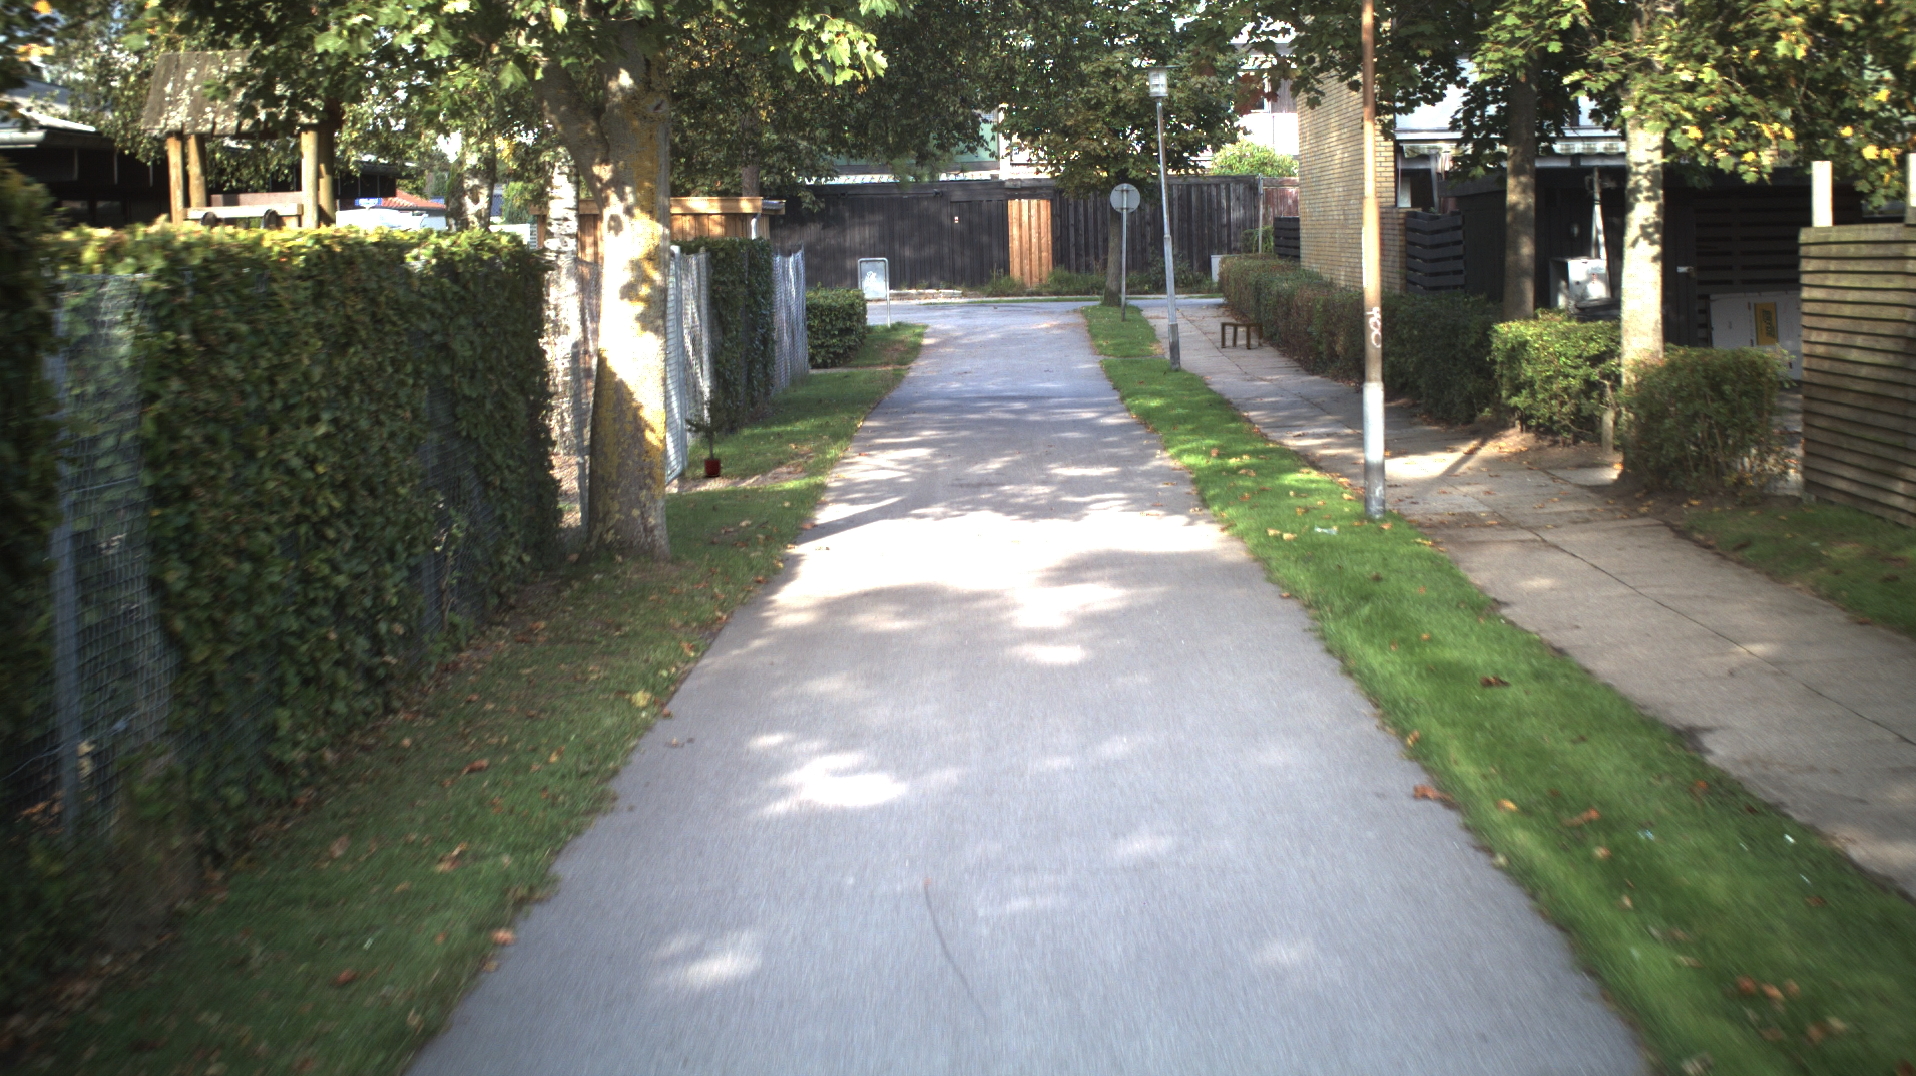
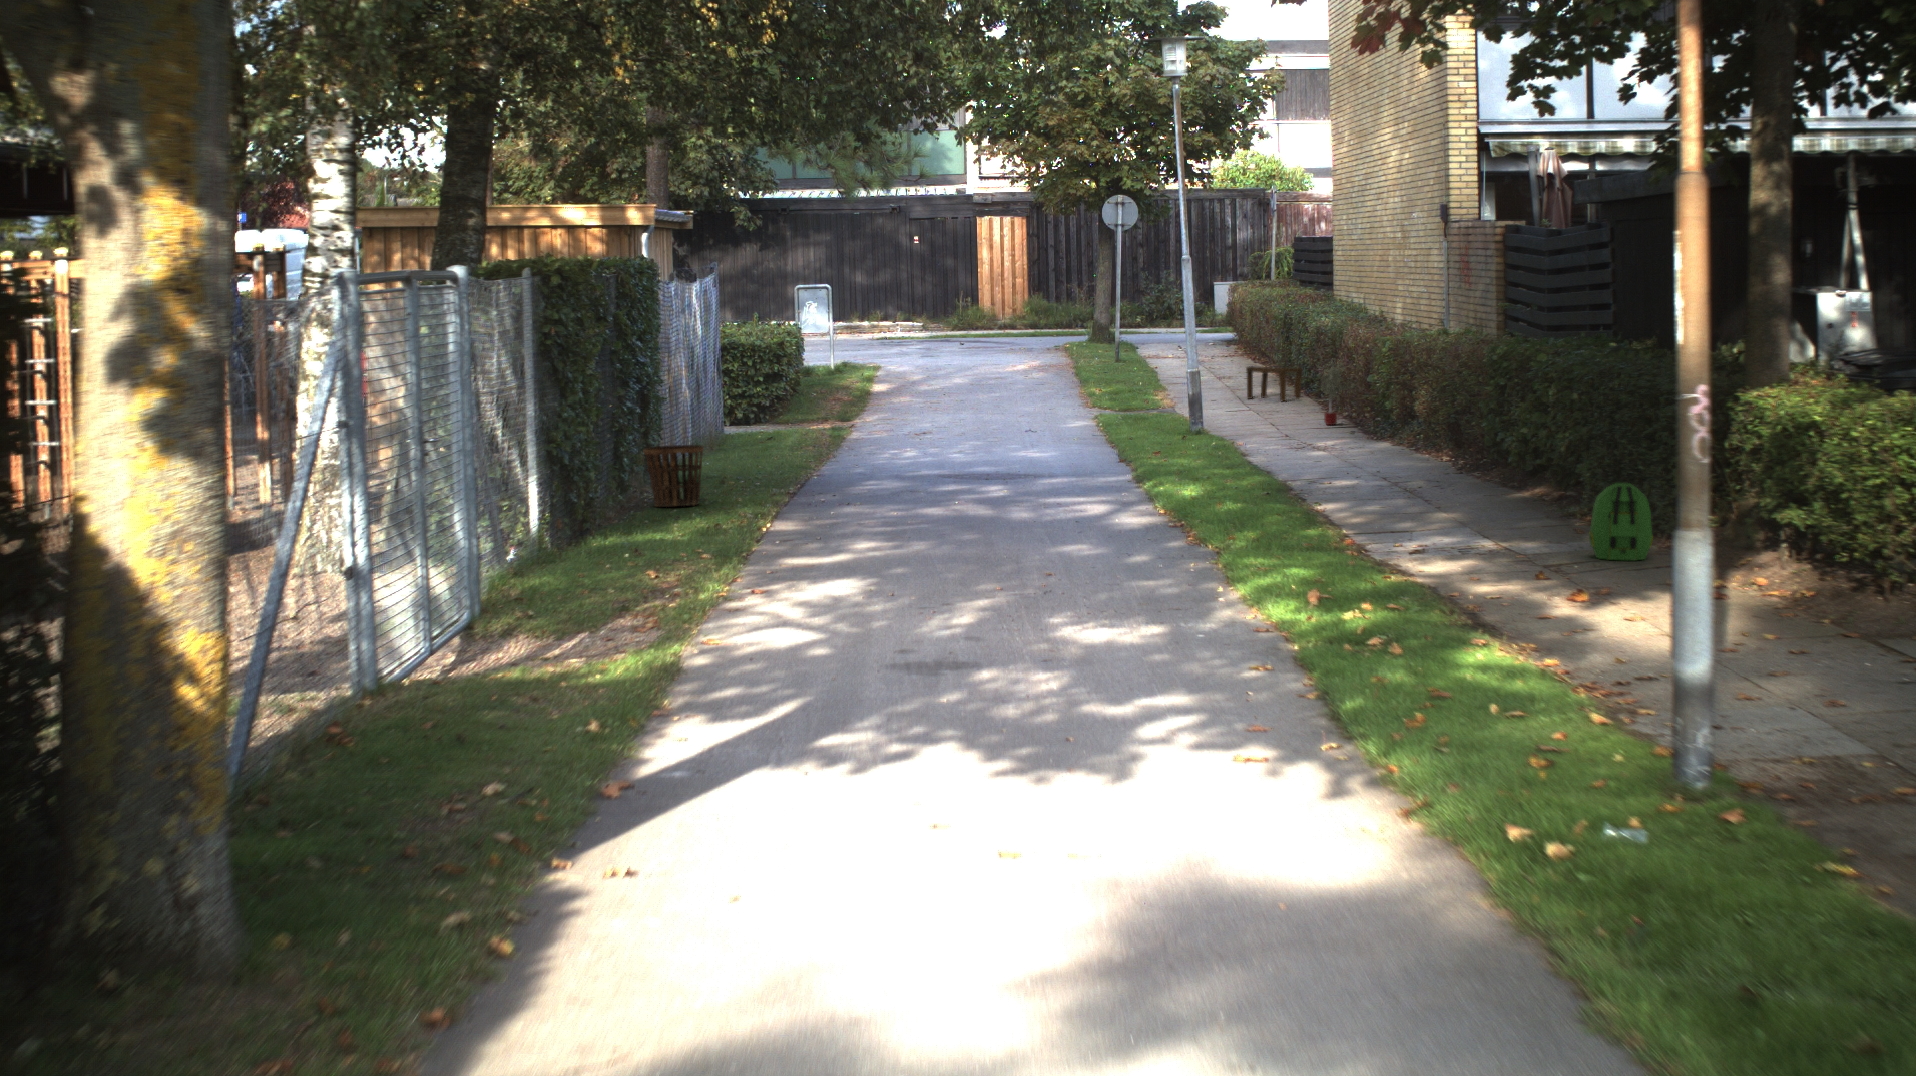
basket: none [770,371,812,415] -> present [644,445,703,507]
potted tree: present [684,385,728,477] -> present [1321,358,1355,425]
backpack: none [1410,387,1451,438] -> present [1589,483,1654,560]

